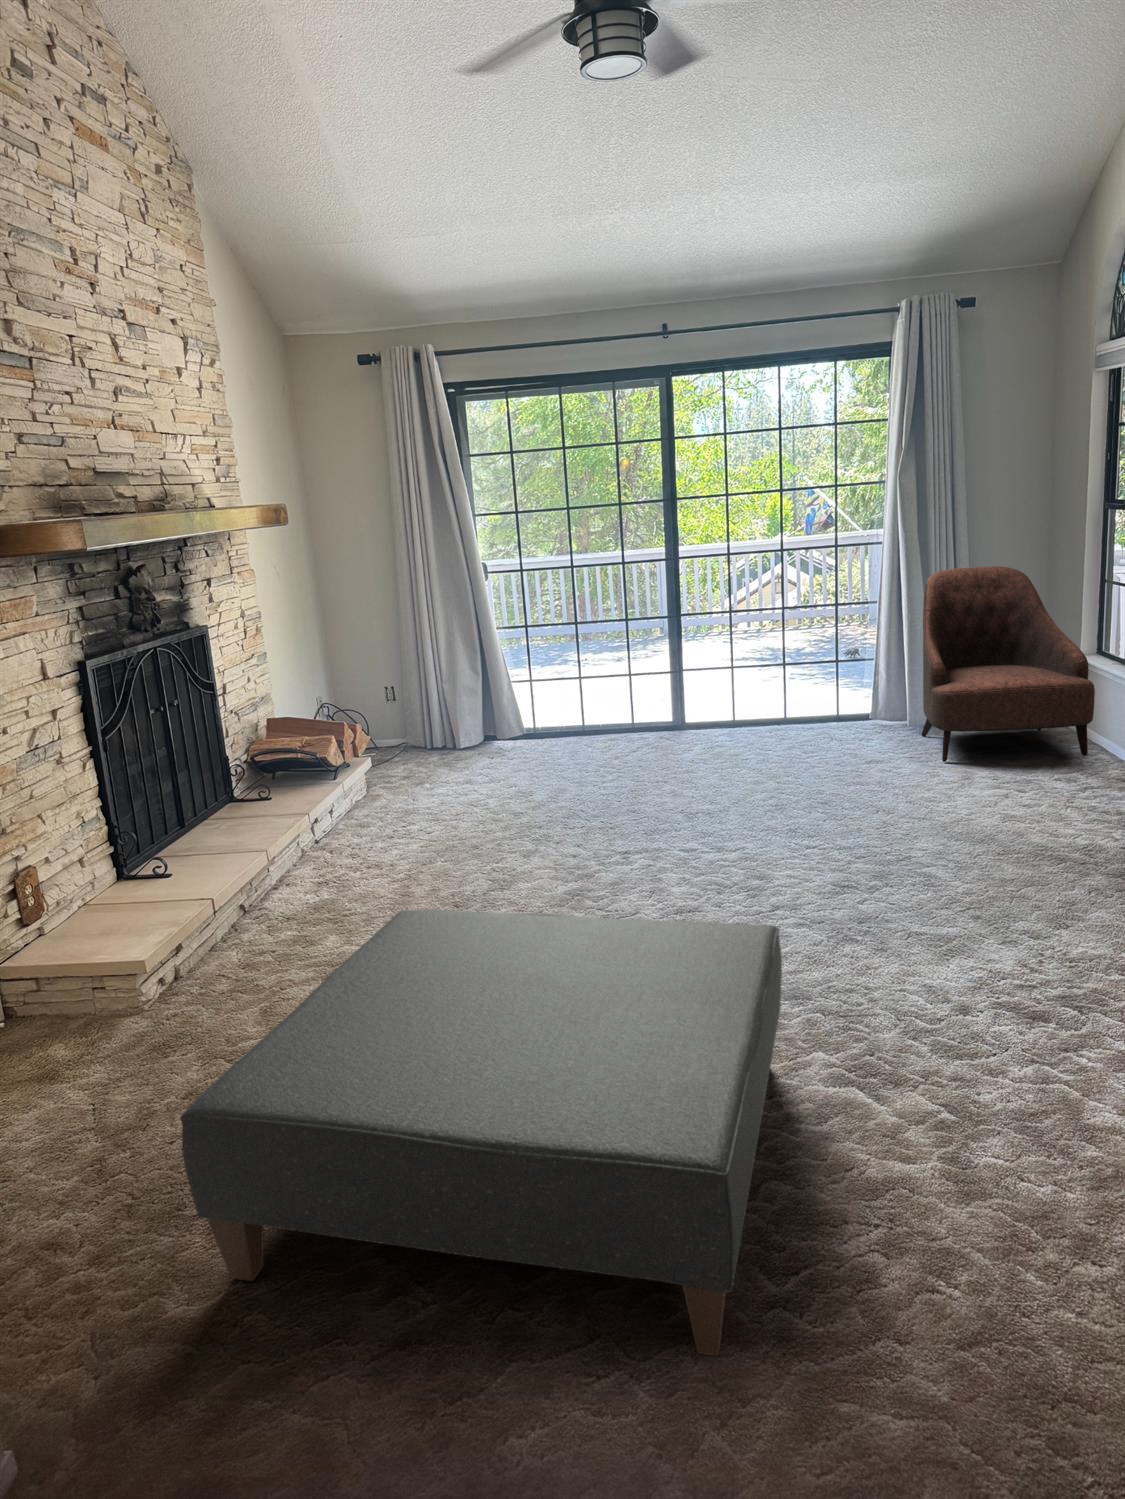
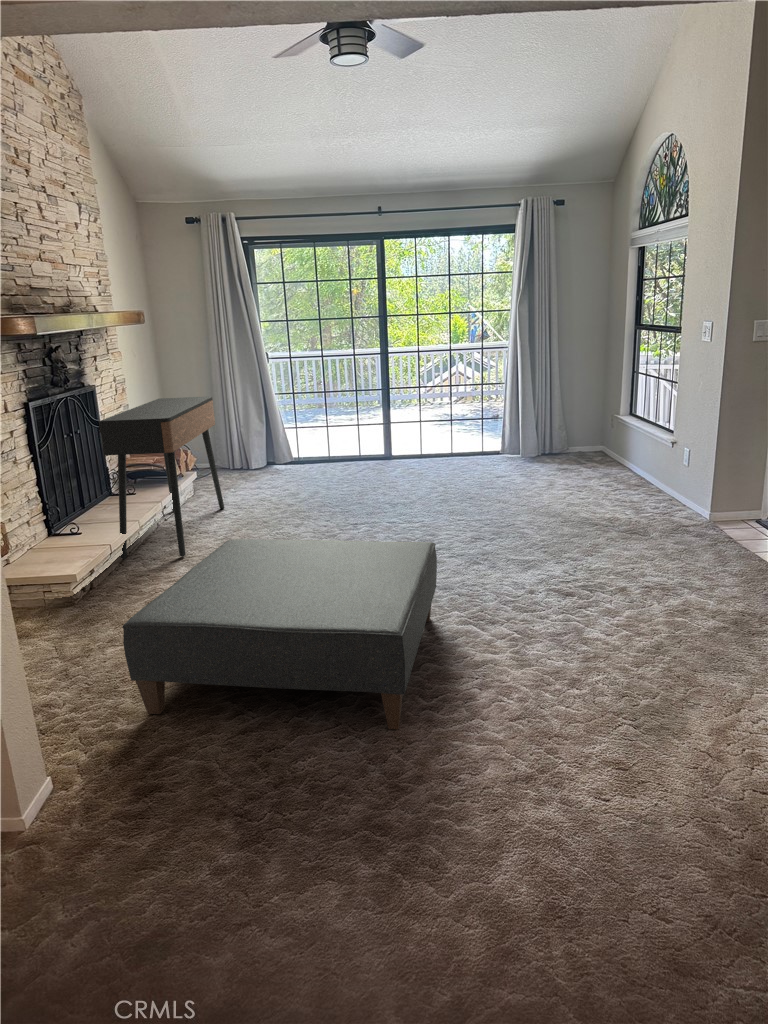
armchair: present [921,566,1095,762] -> none [530,361,625,475]
console table: none [198,640,413,919] -> present [99,396,224,559]

